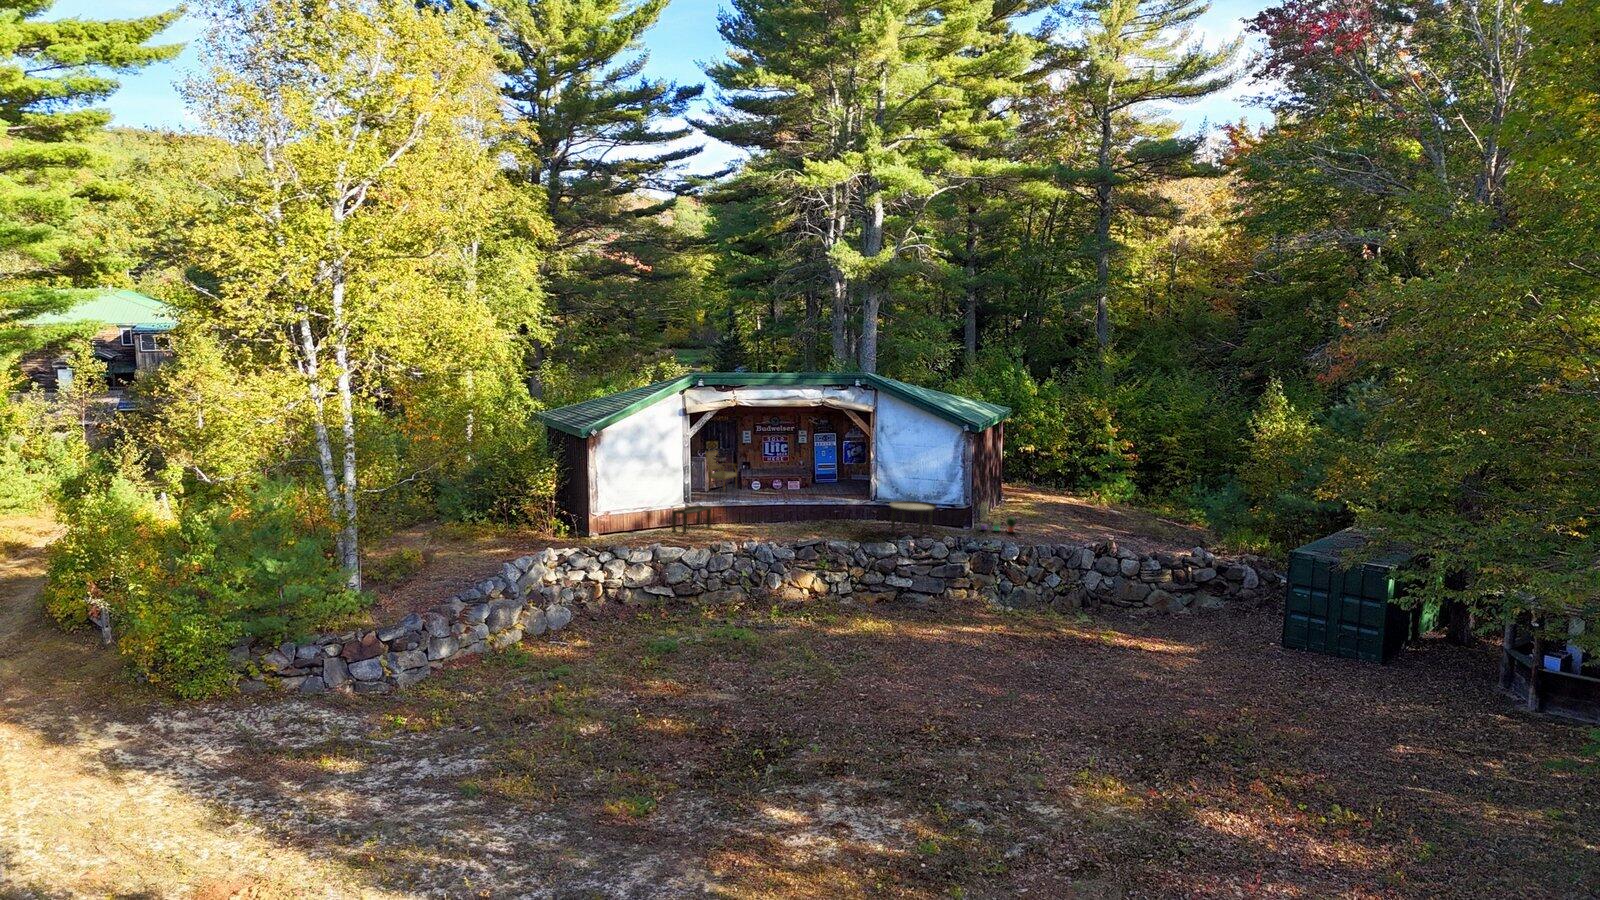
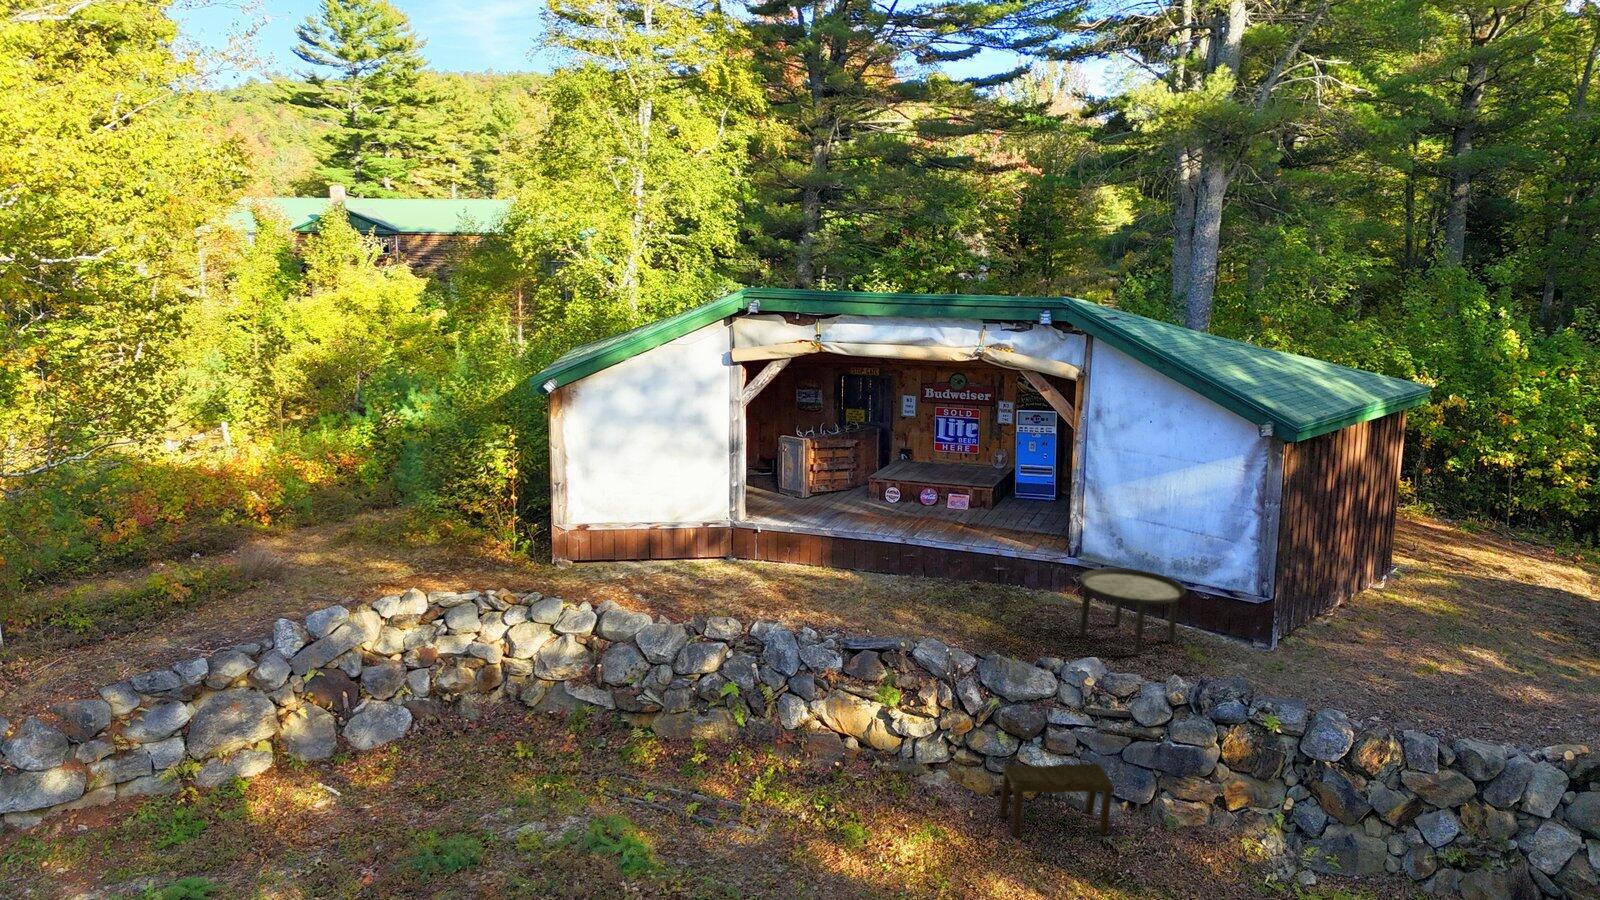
chair: present [705,450,737,491] -> none [804,427,860,504]
potted plant: present [980,504,1016,532] -> none [1290,592,1381,672]
bench: present [672,505,711,533] -> present [999,764,1114,837]

